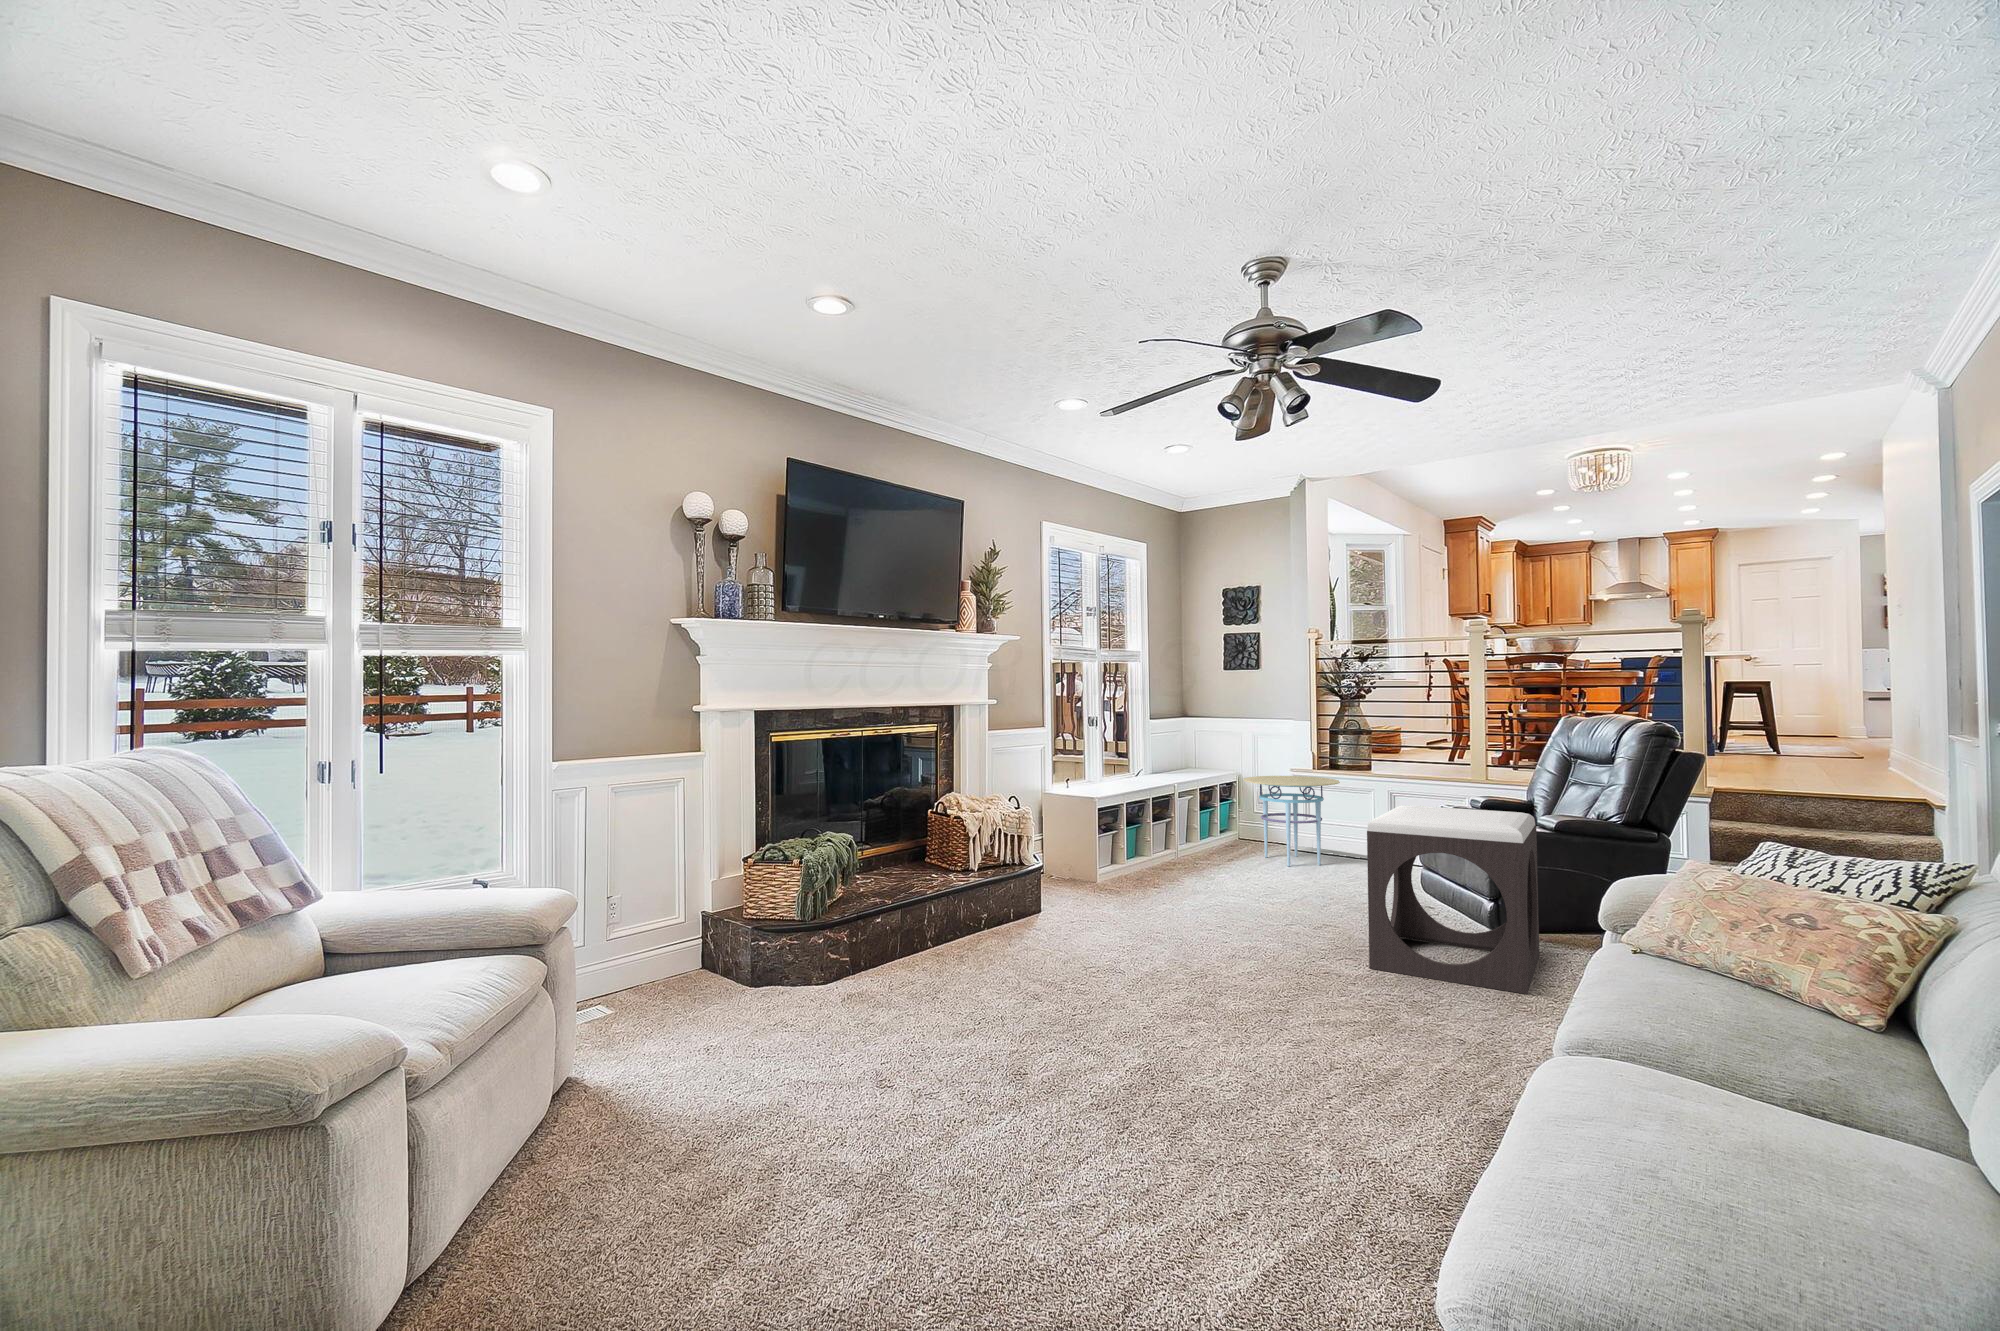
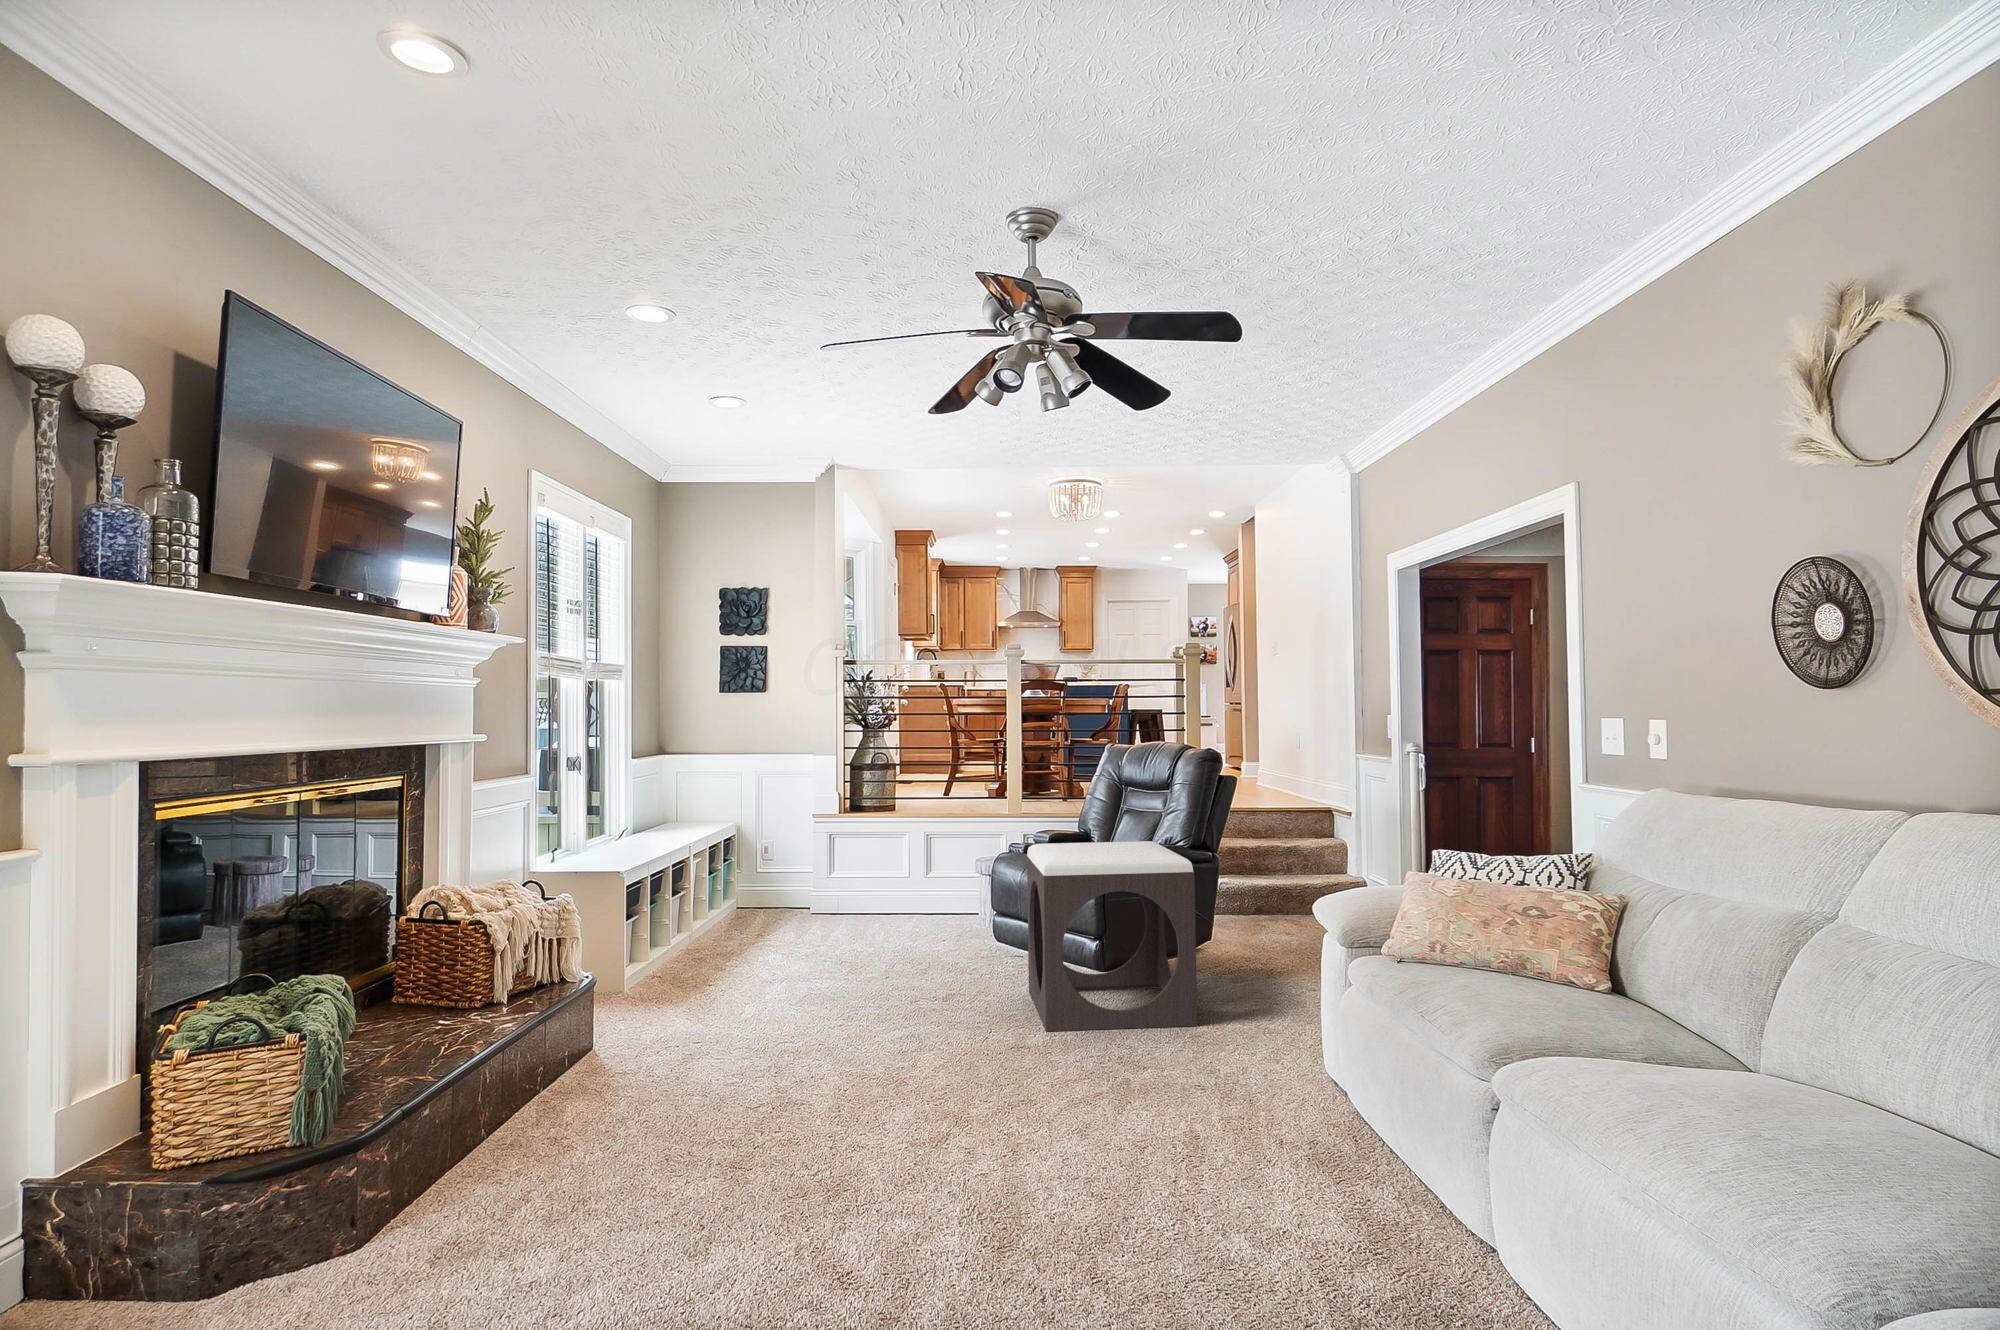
side table: present [1244,776,1340,866] -> none [766,820,878,931]

